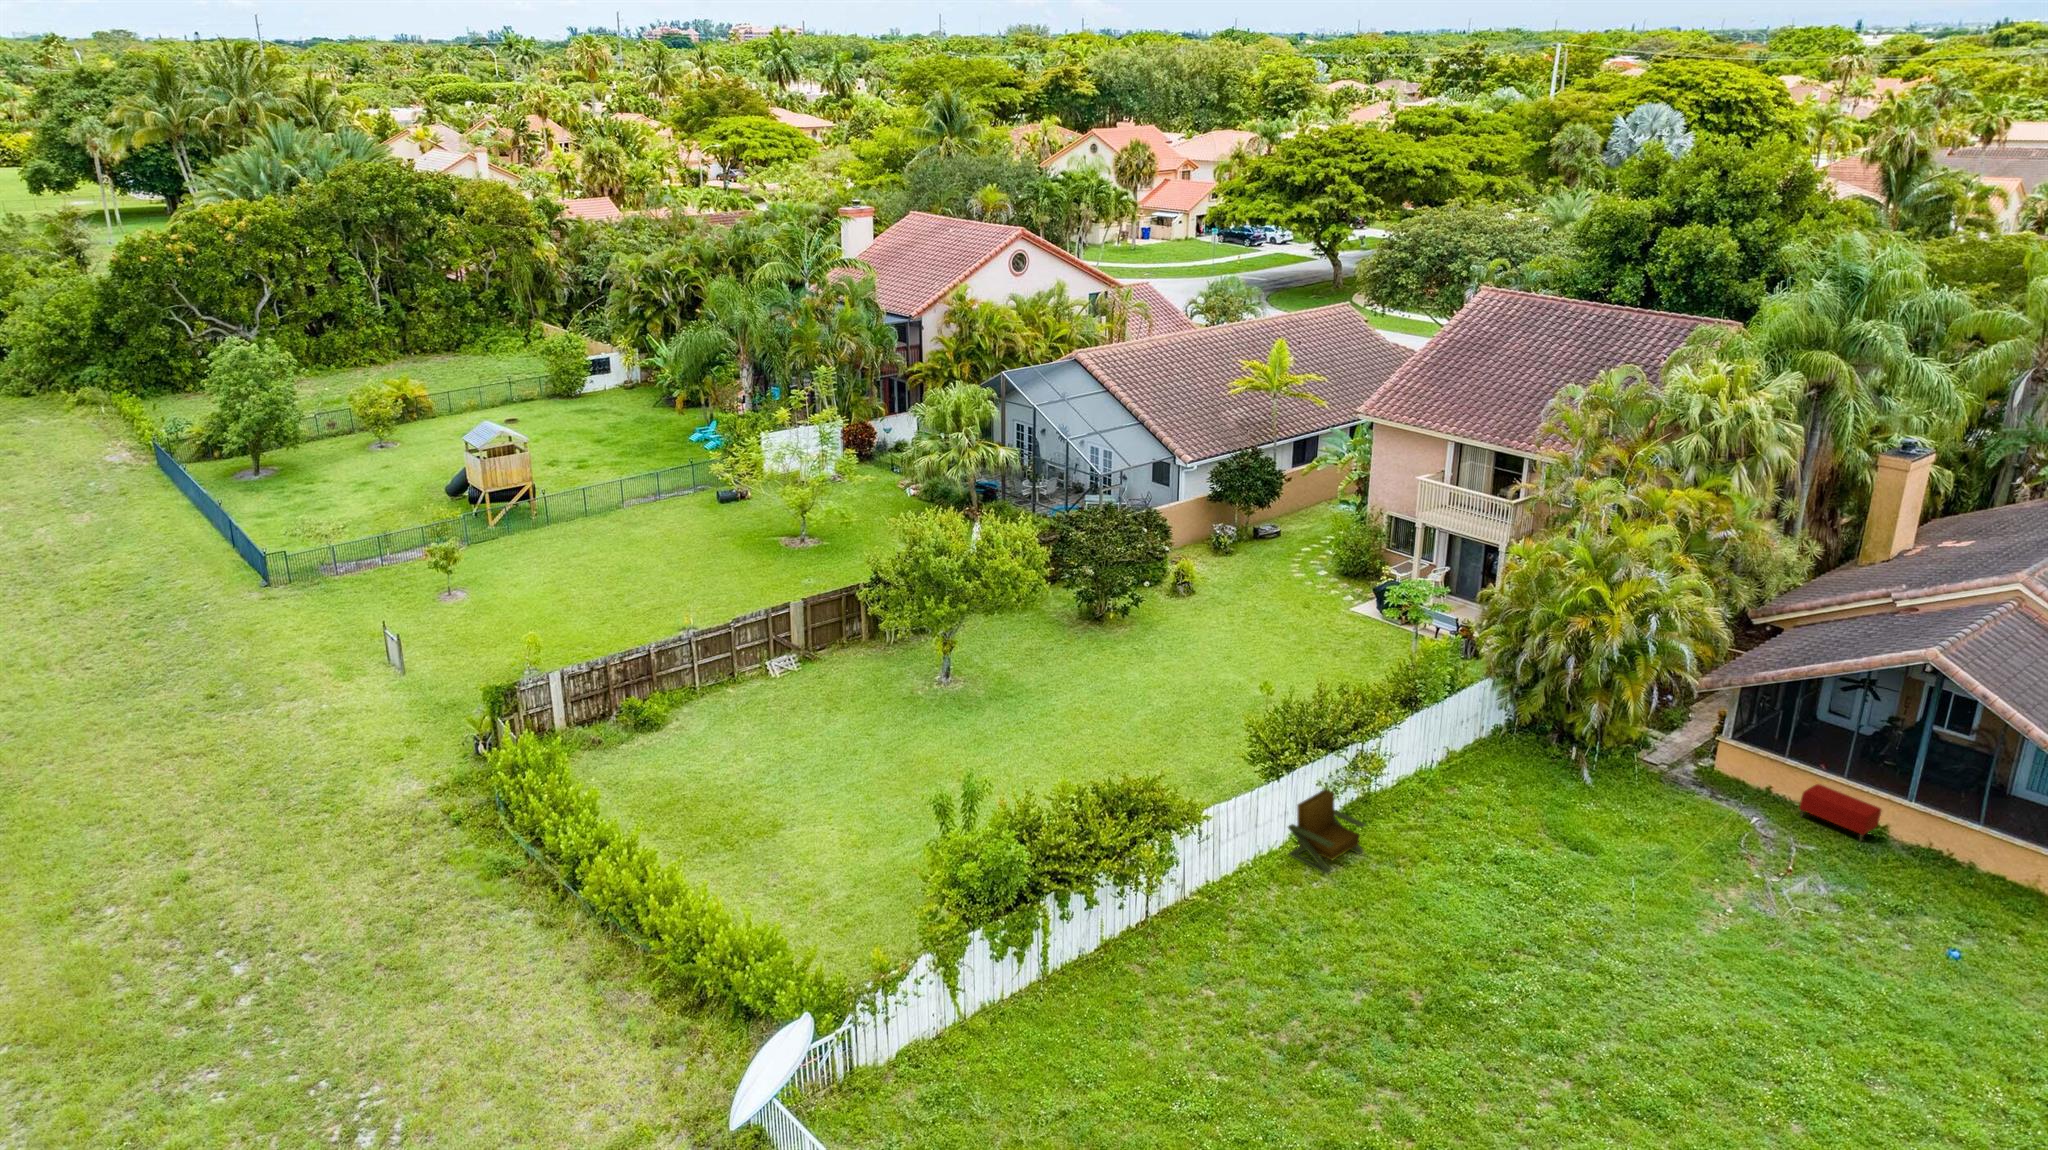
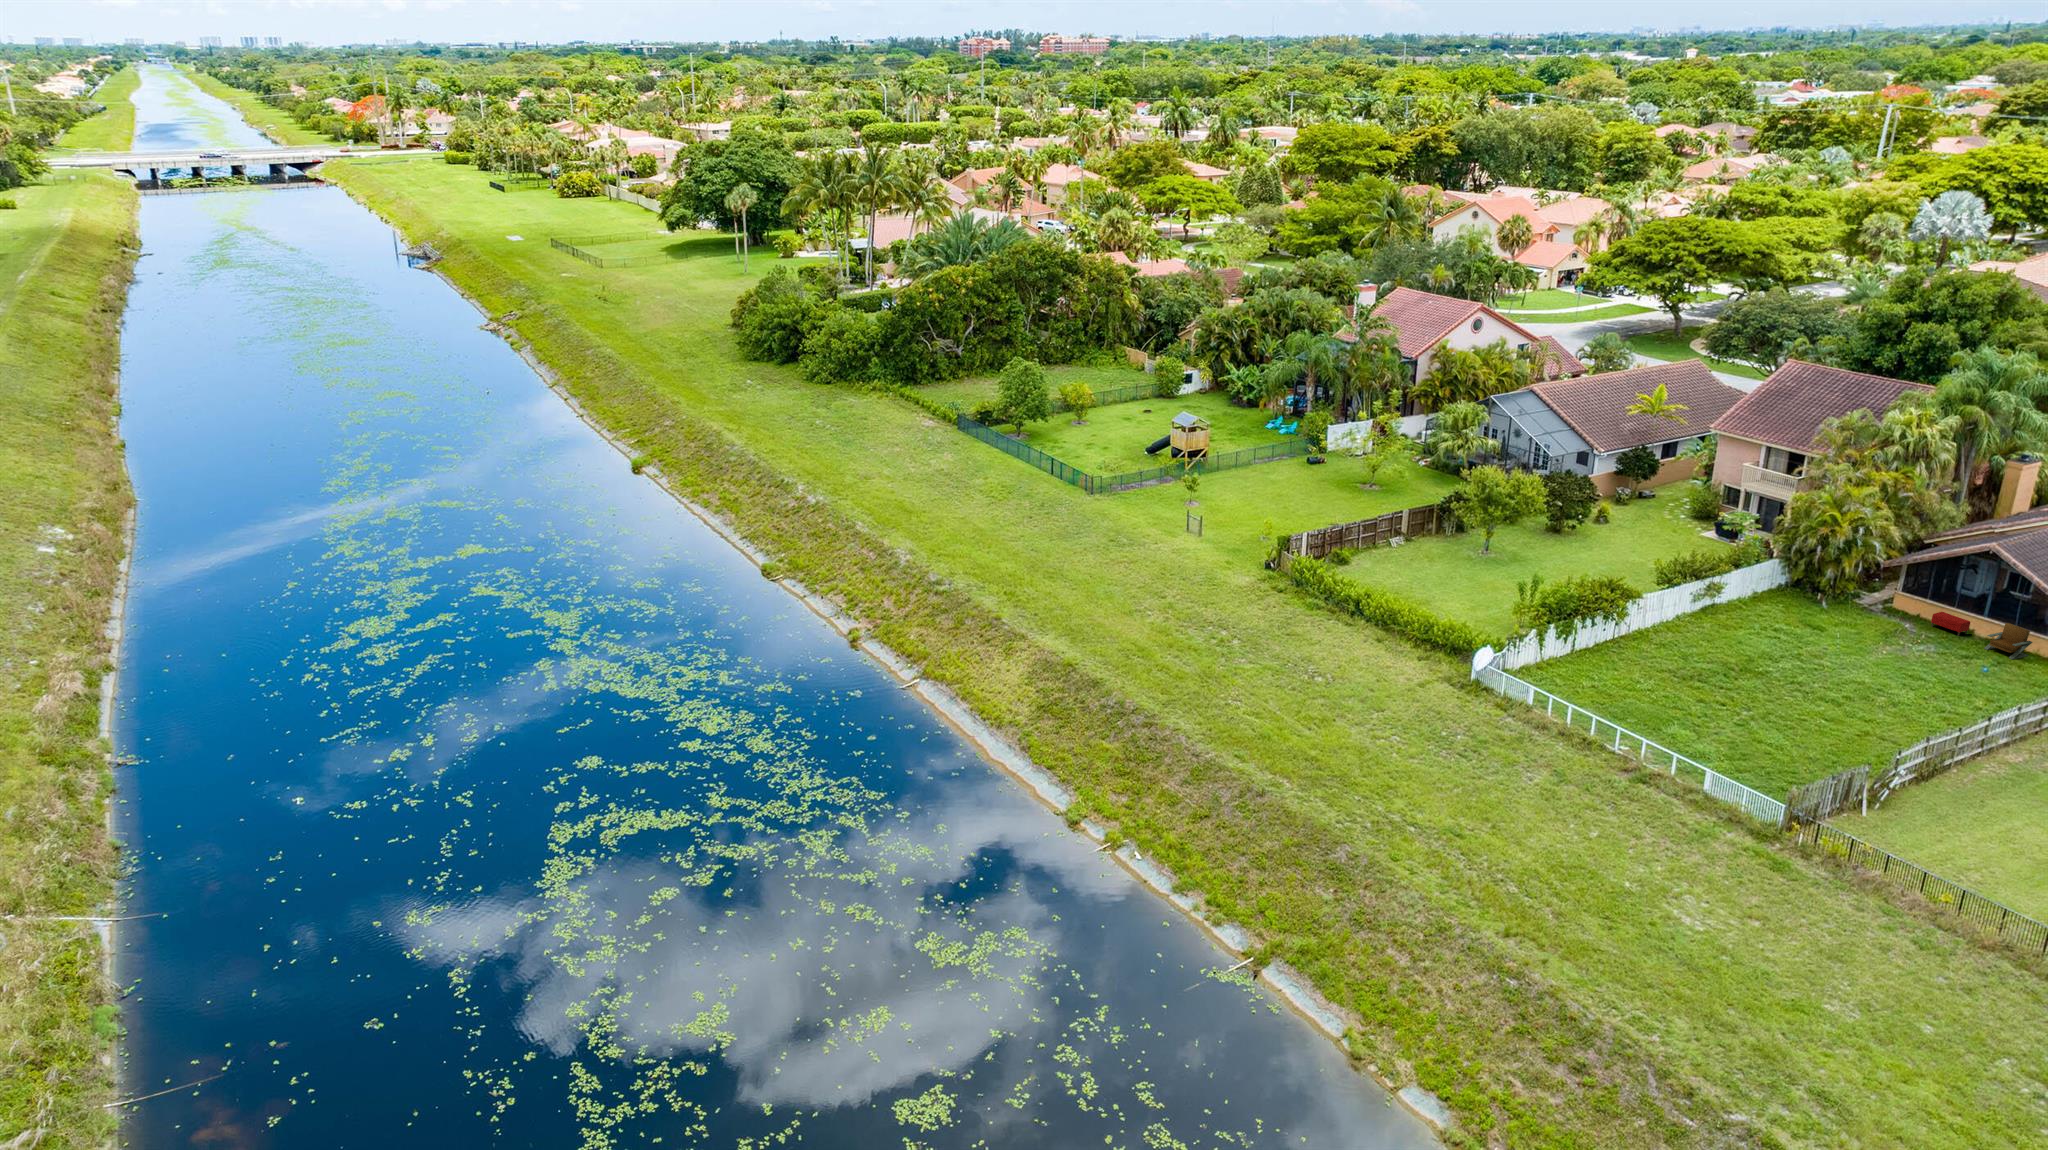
lounge chair: present [1288,789,1366,874] -> present [1984,623,2032,659]

